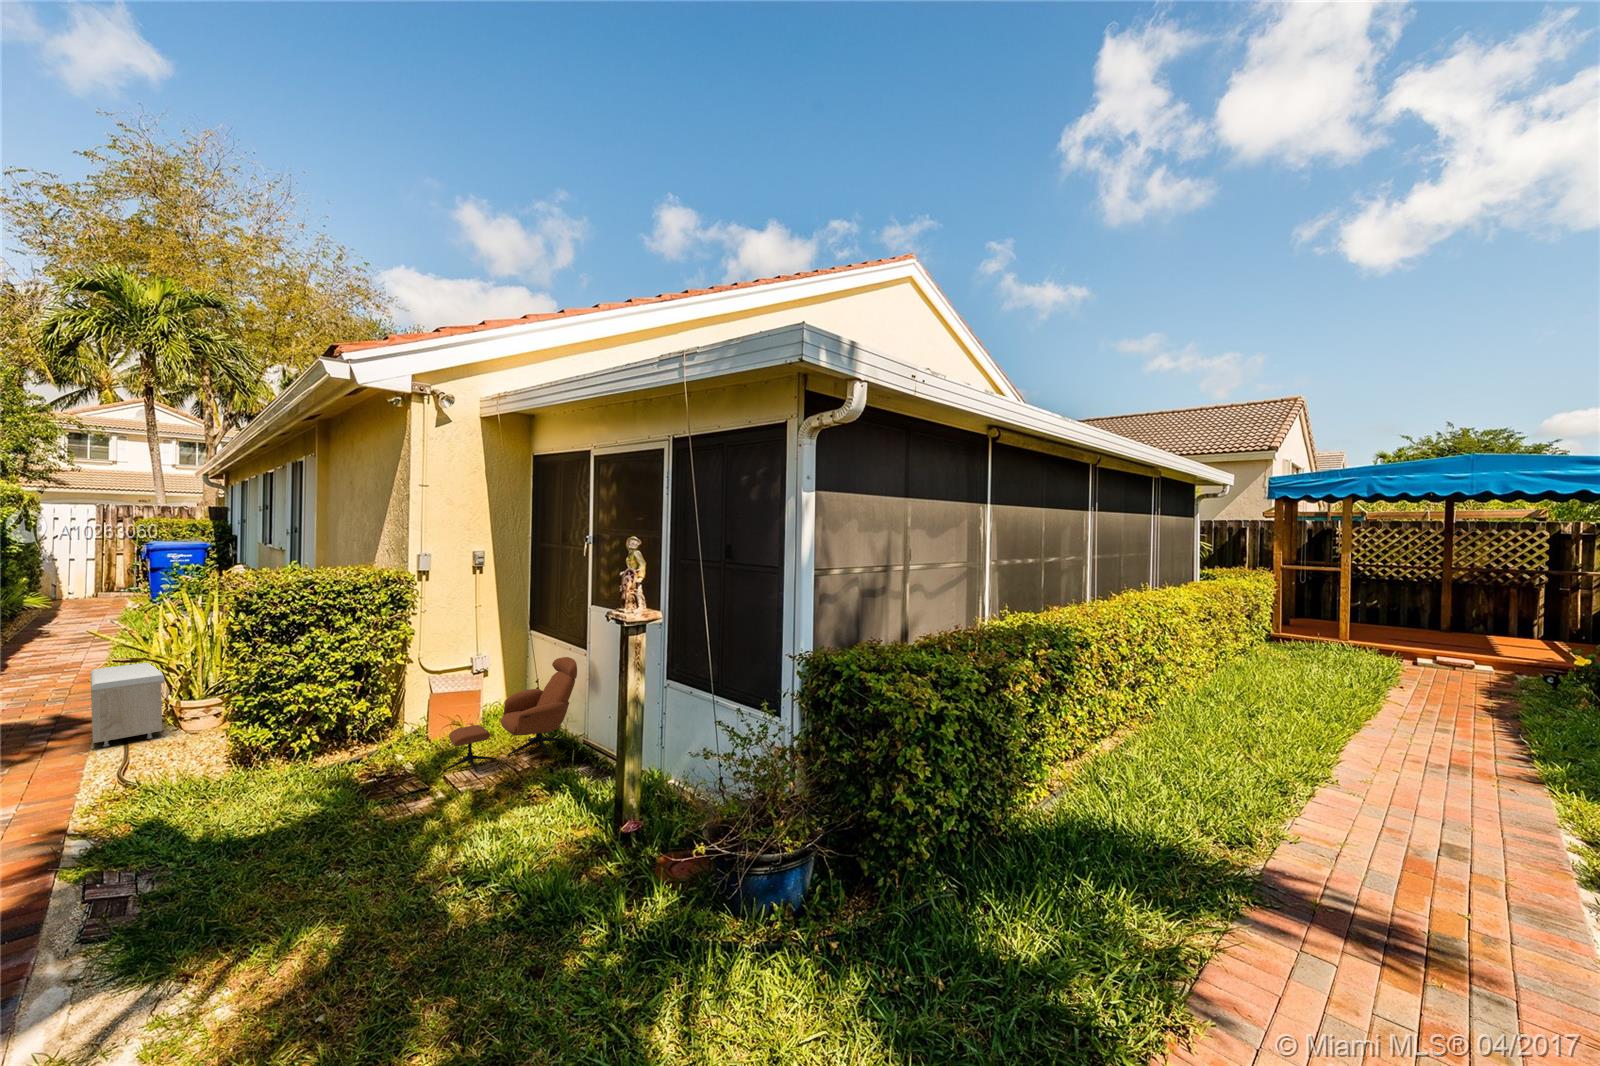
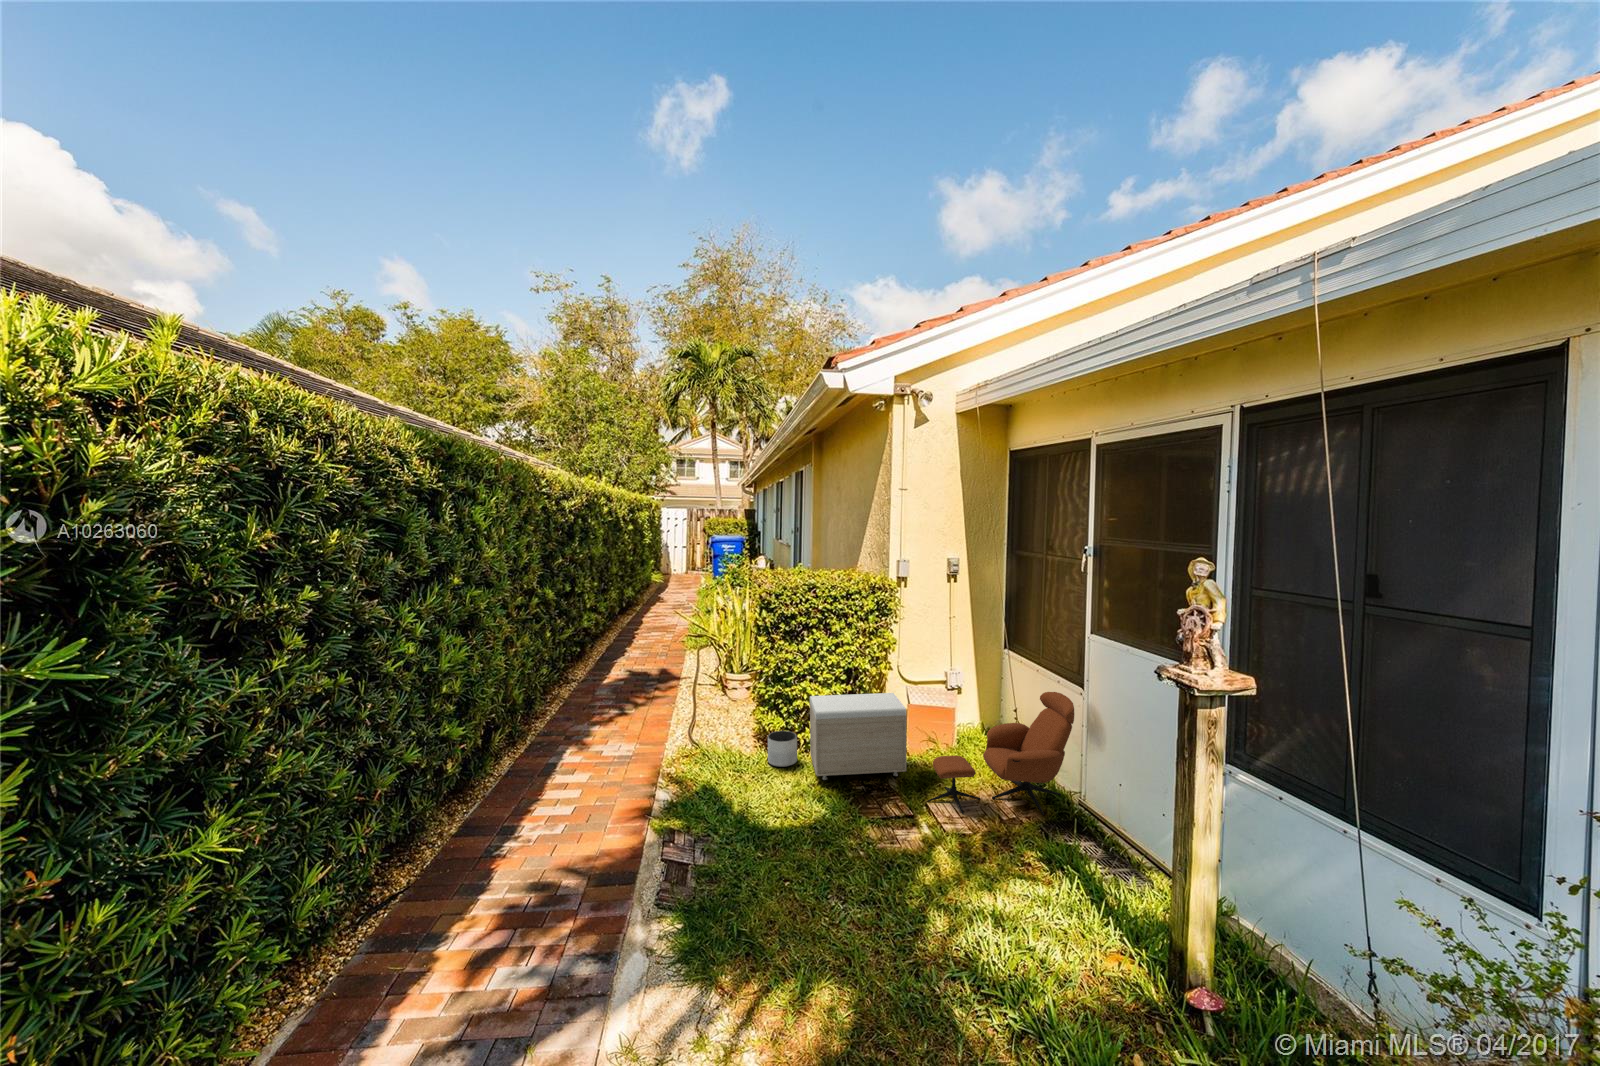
storage bench: present [91,663,165,747] -> present [810,693,907,780]
planter: none [247,742,290,781] -> present [768,731,797,767]

